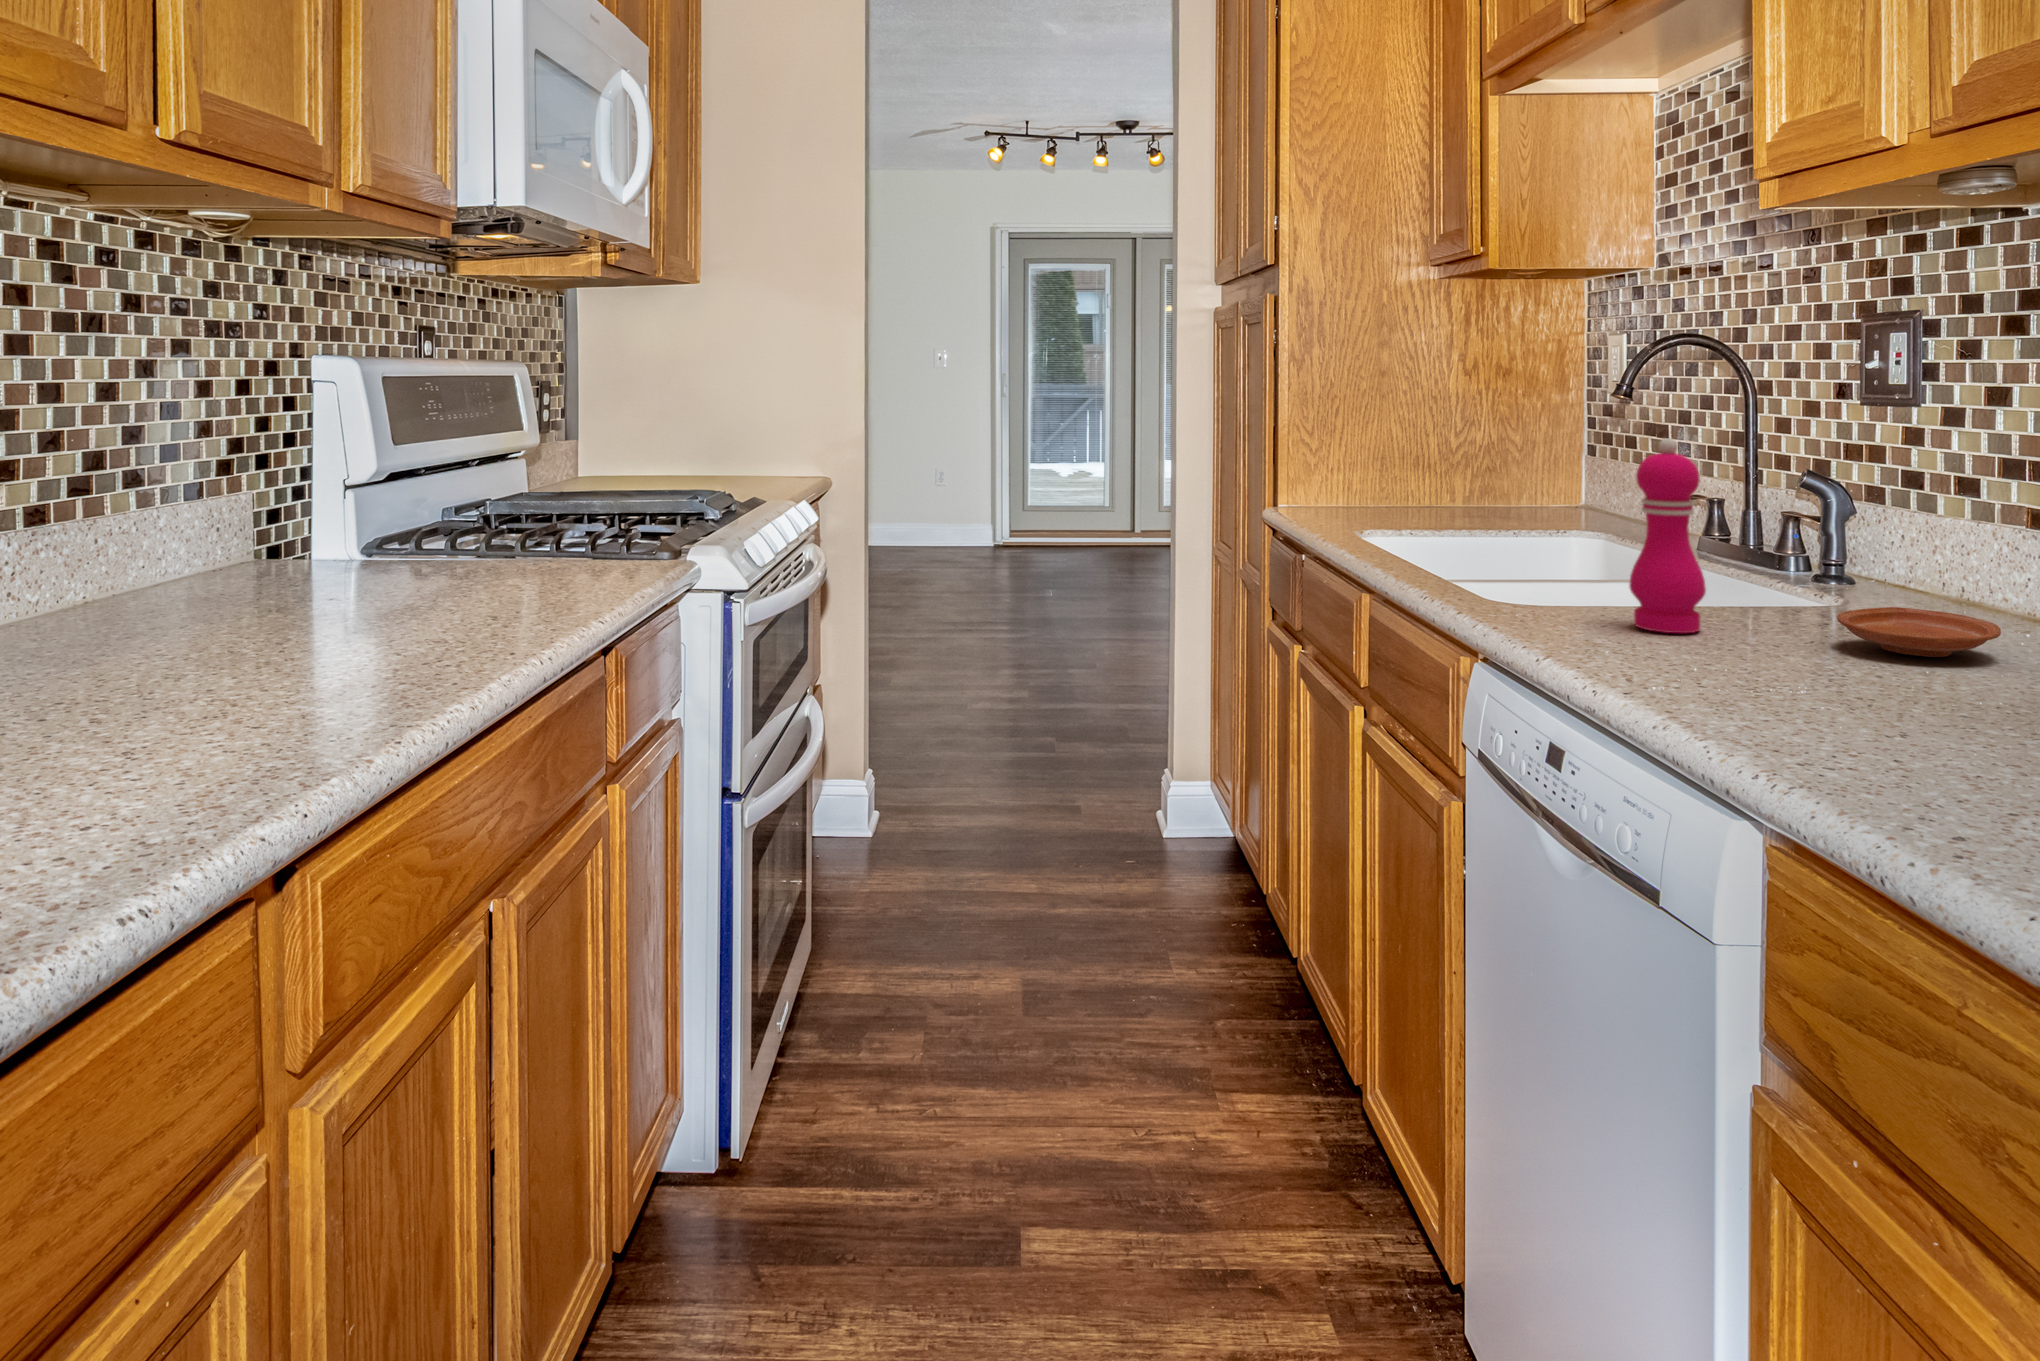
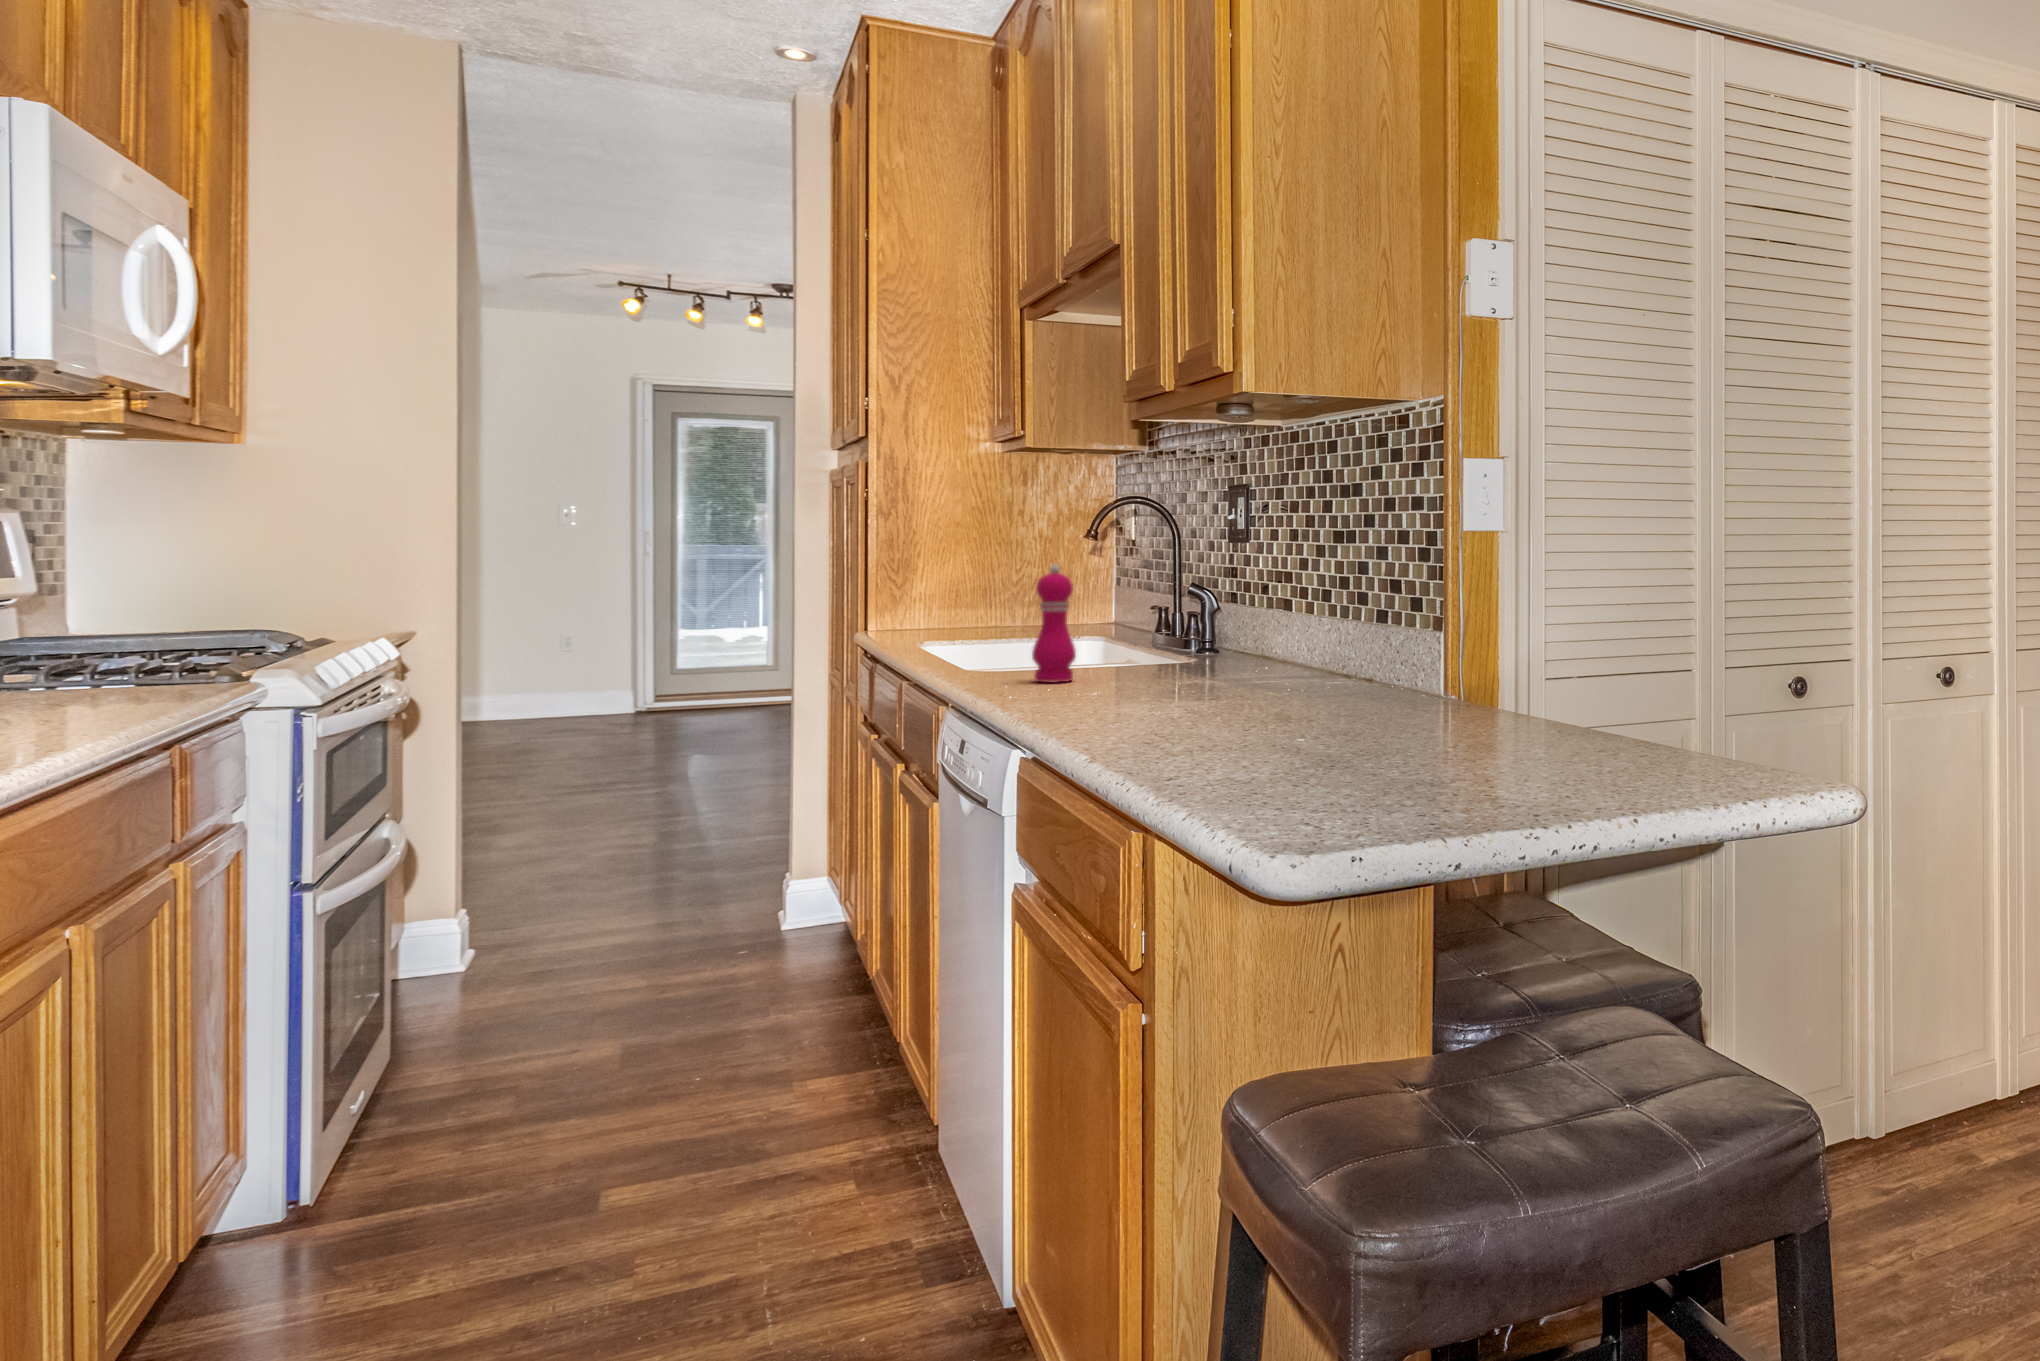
plate: present [1837,607,2001,657] -> none [1139,660,1218,683]

